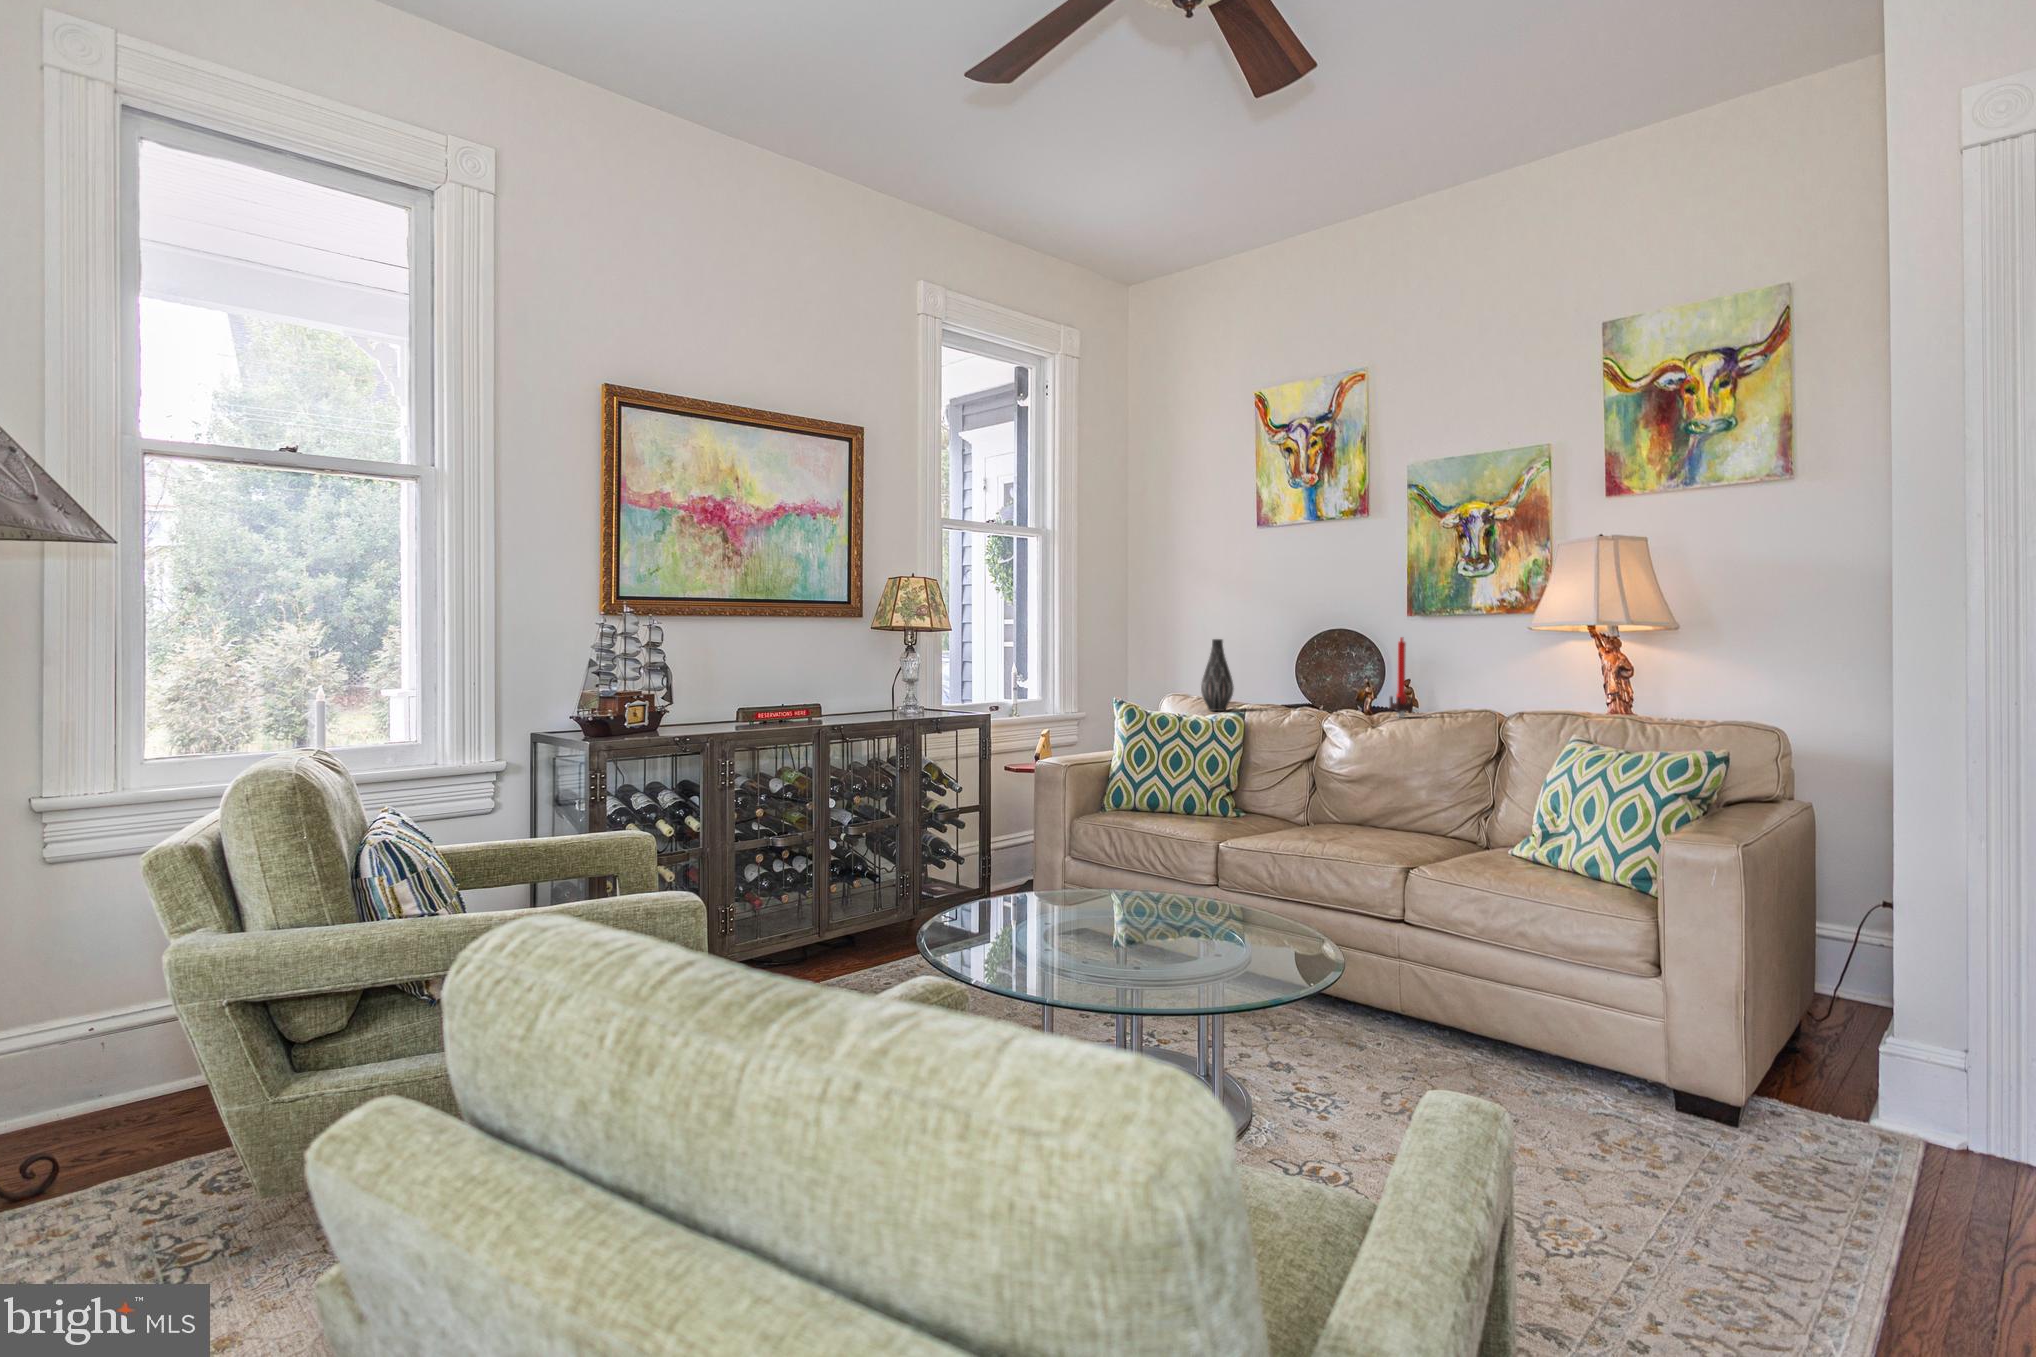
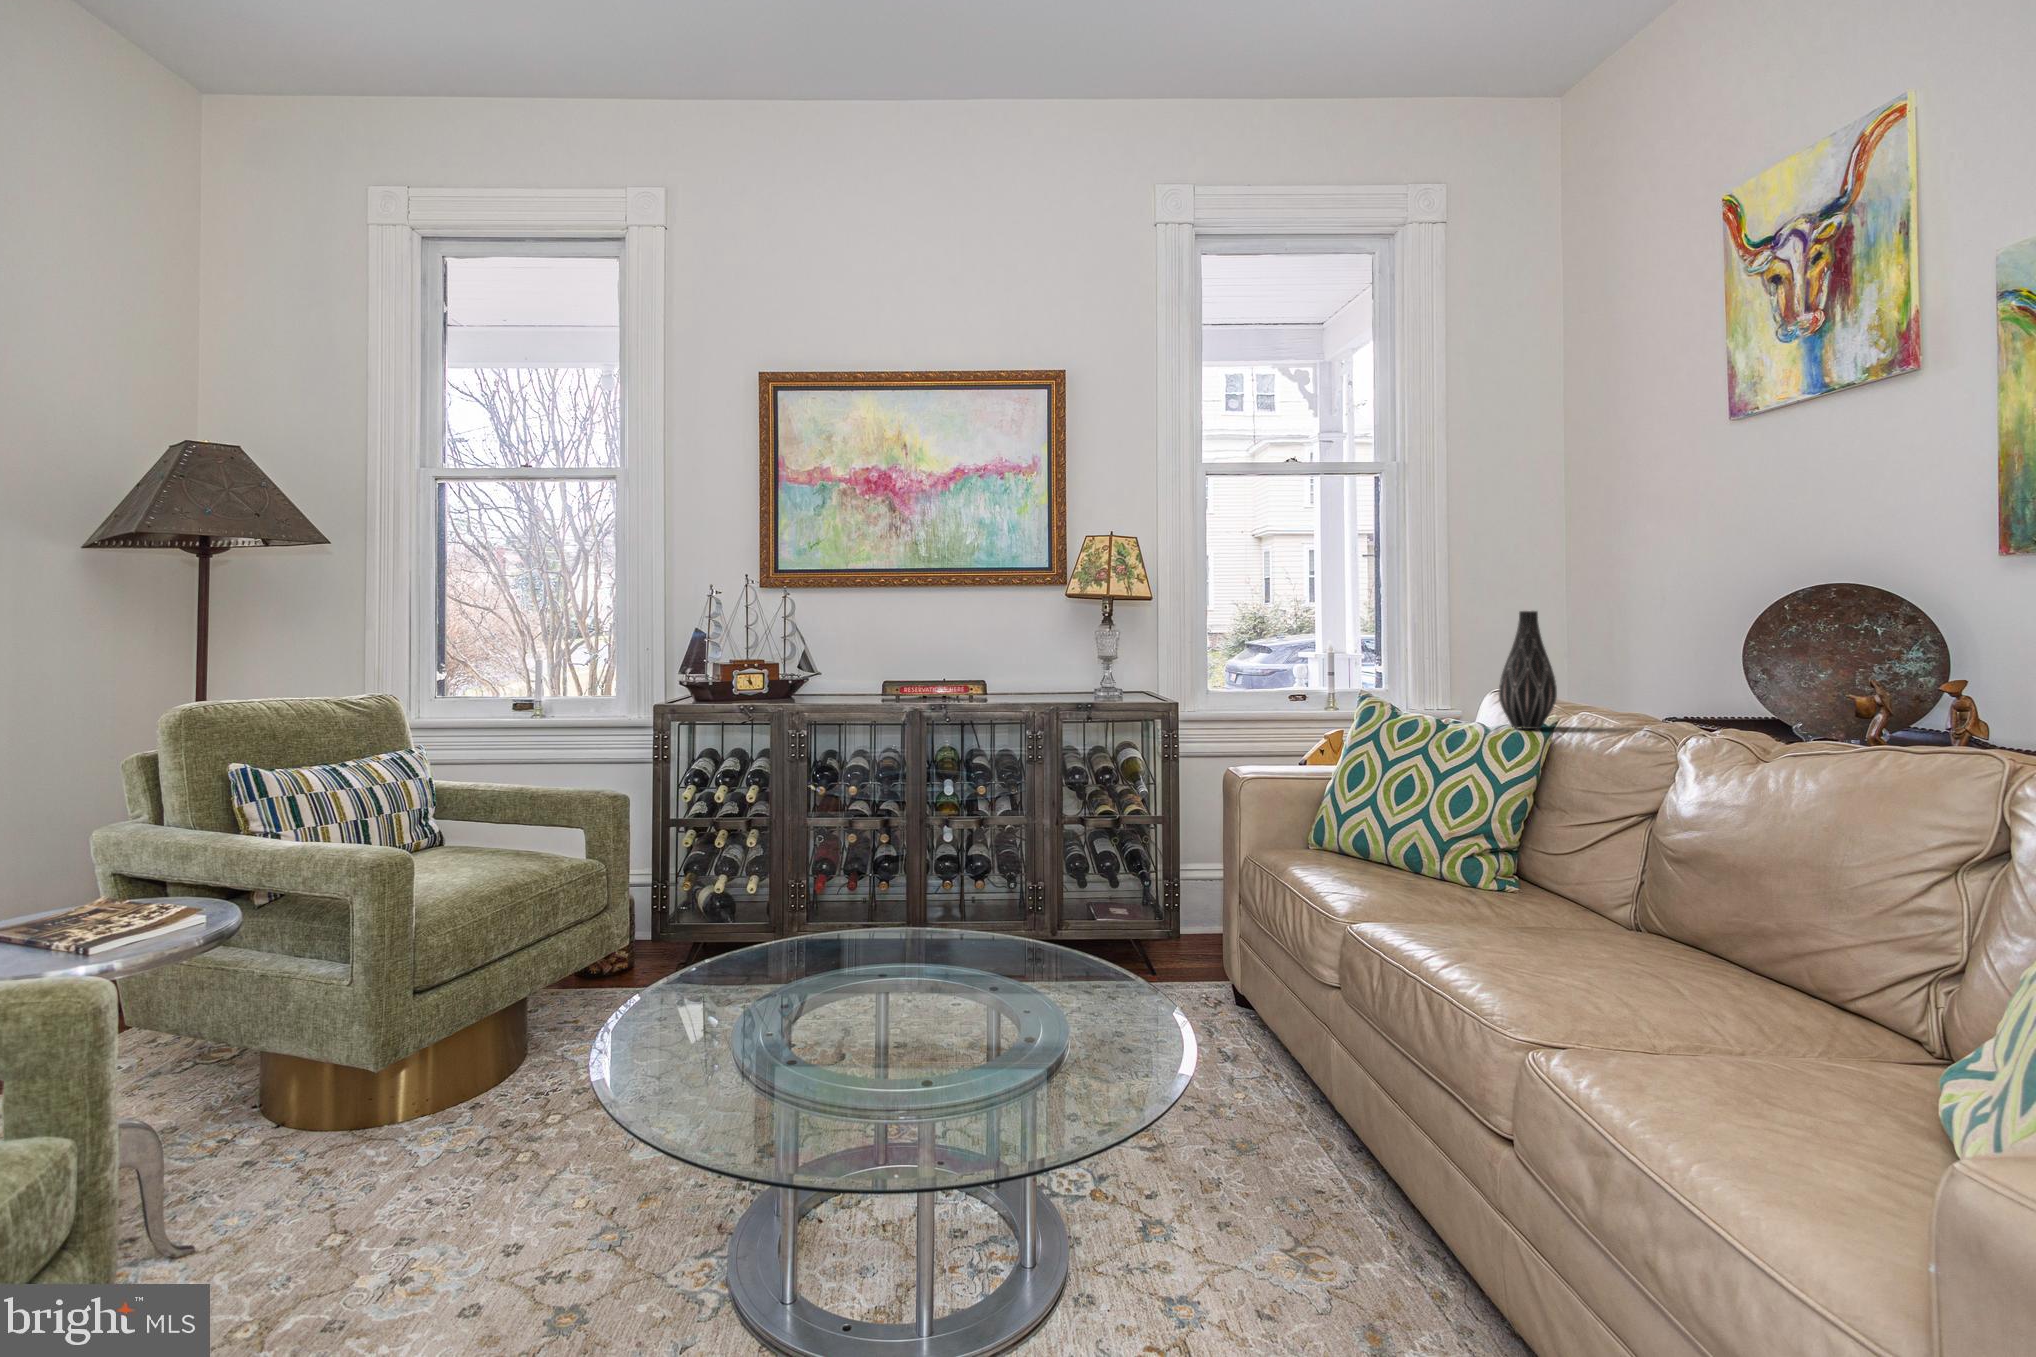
candle: present [1389,637,1413,717] -> none [1791,597,1839,762]

